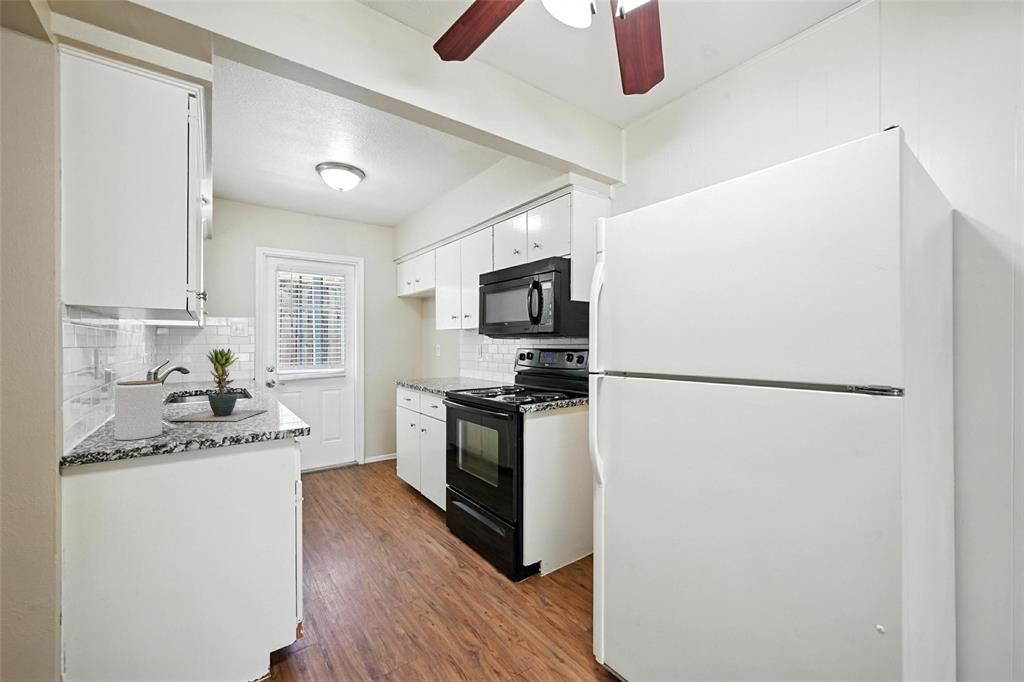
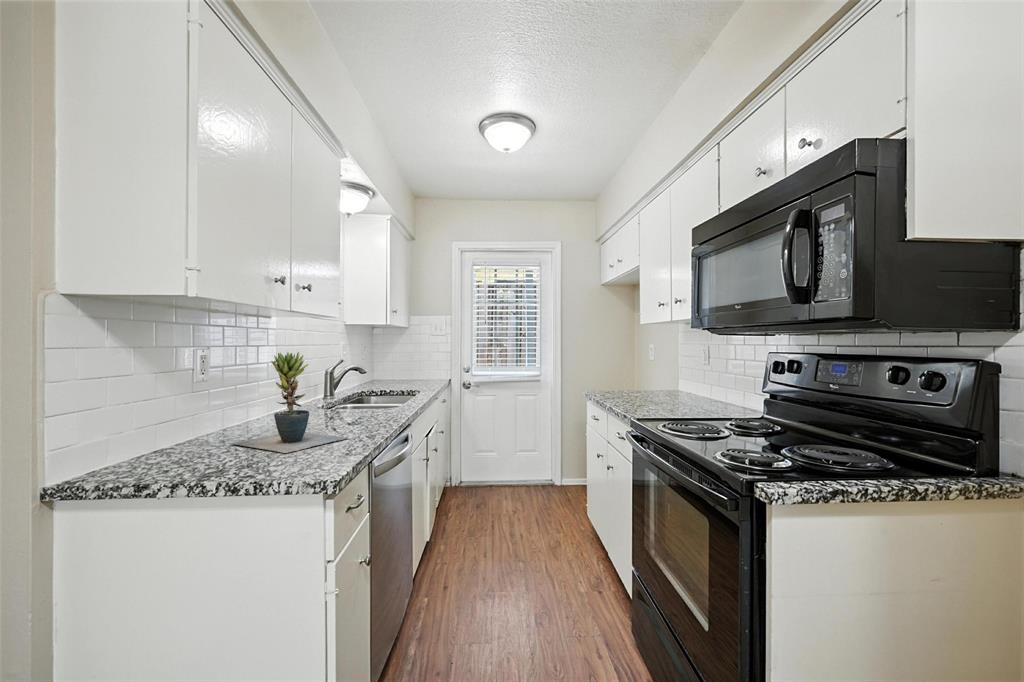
jar: present [115,381,163,440] -> none [128,394,185,471]

